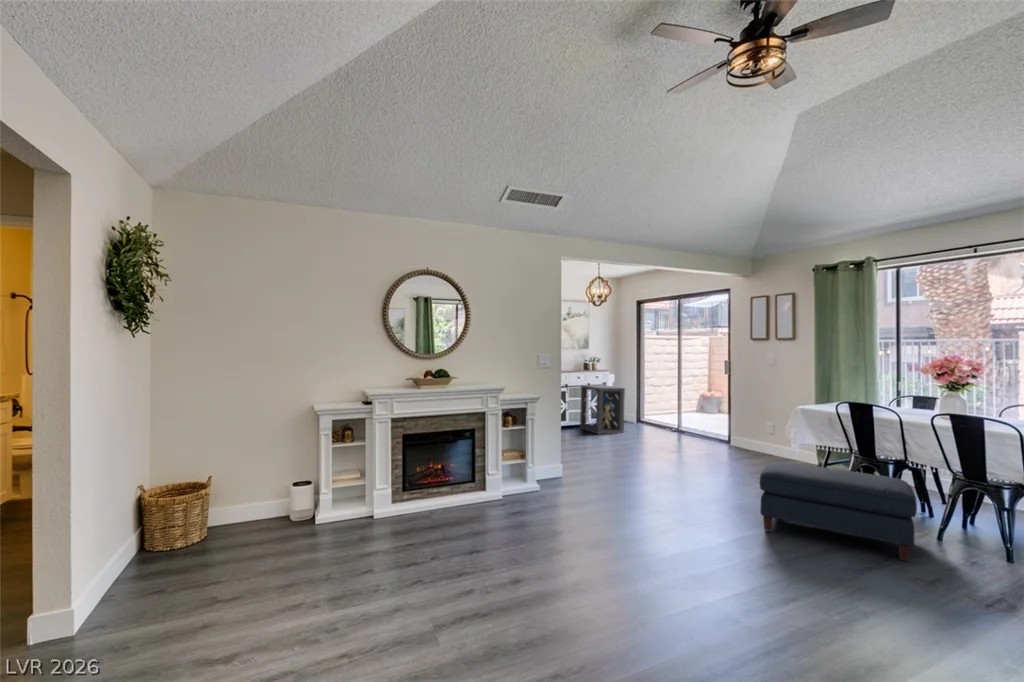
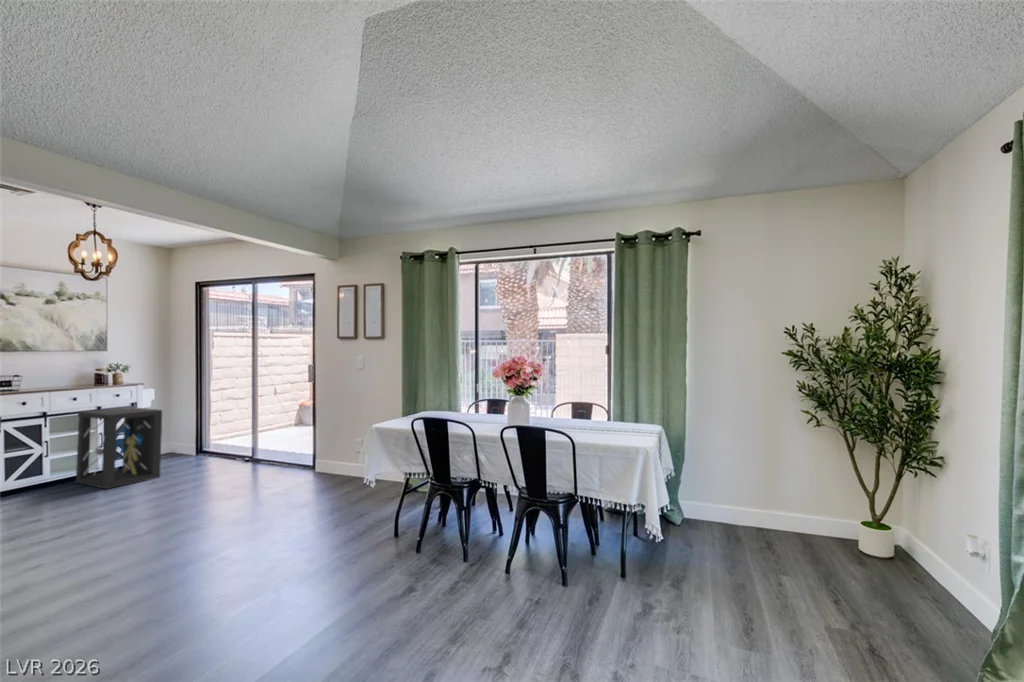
ottoman: present [760,461,917,561] -> none [291,514,486,650]

